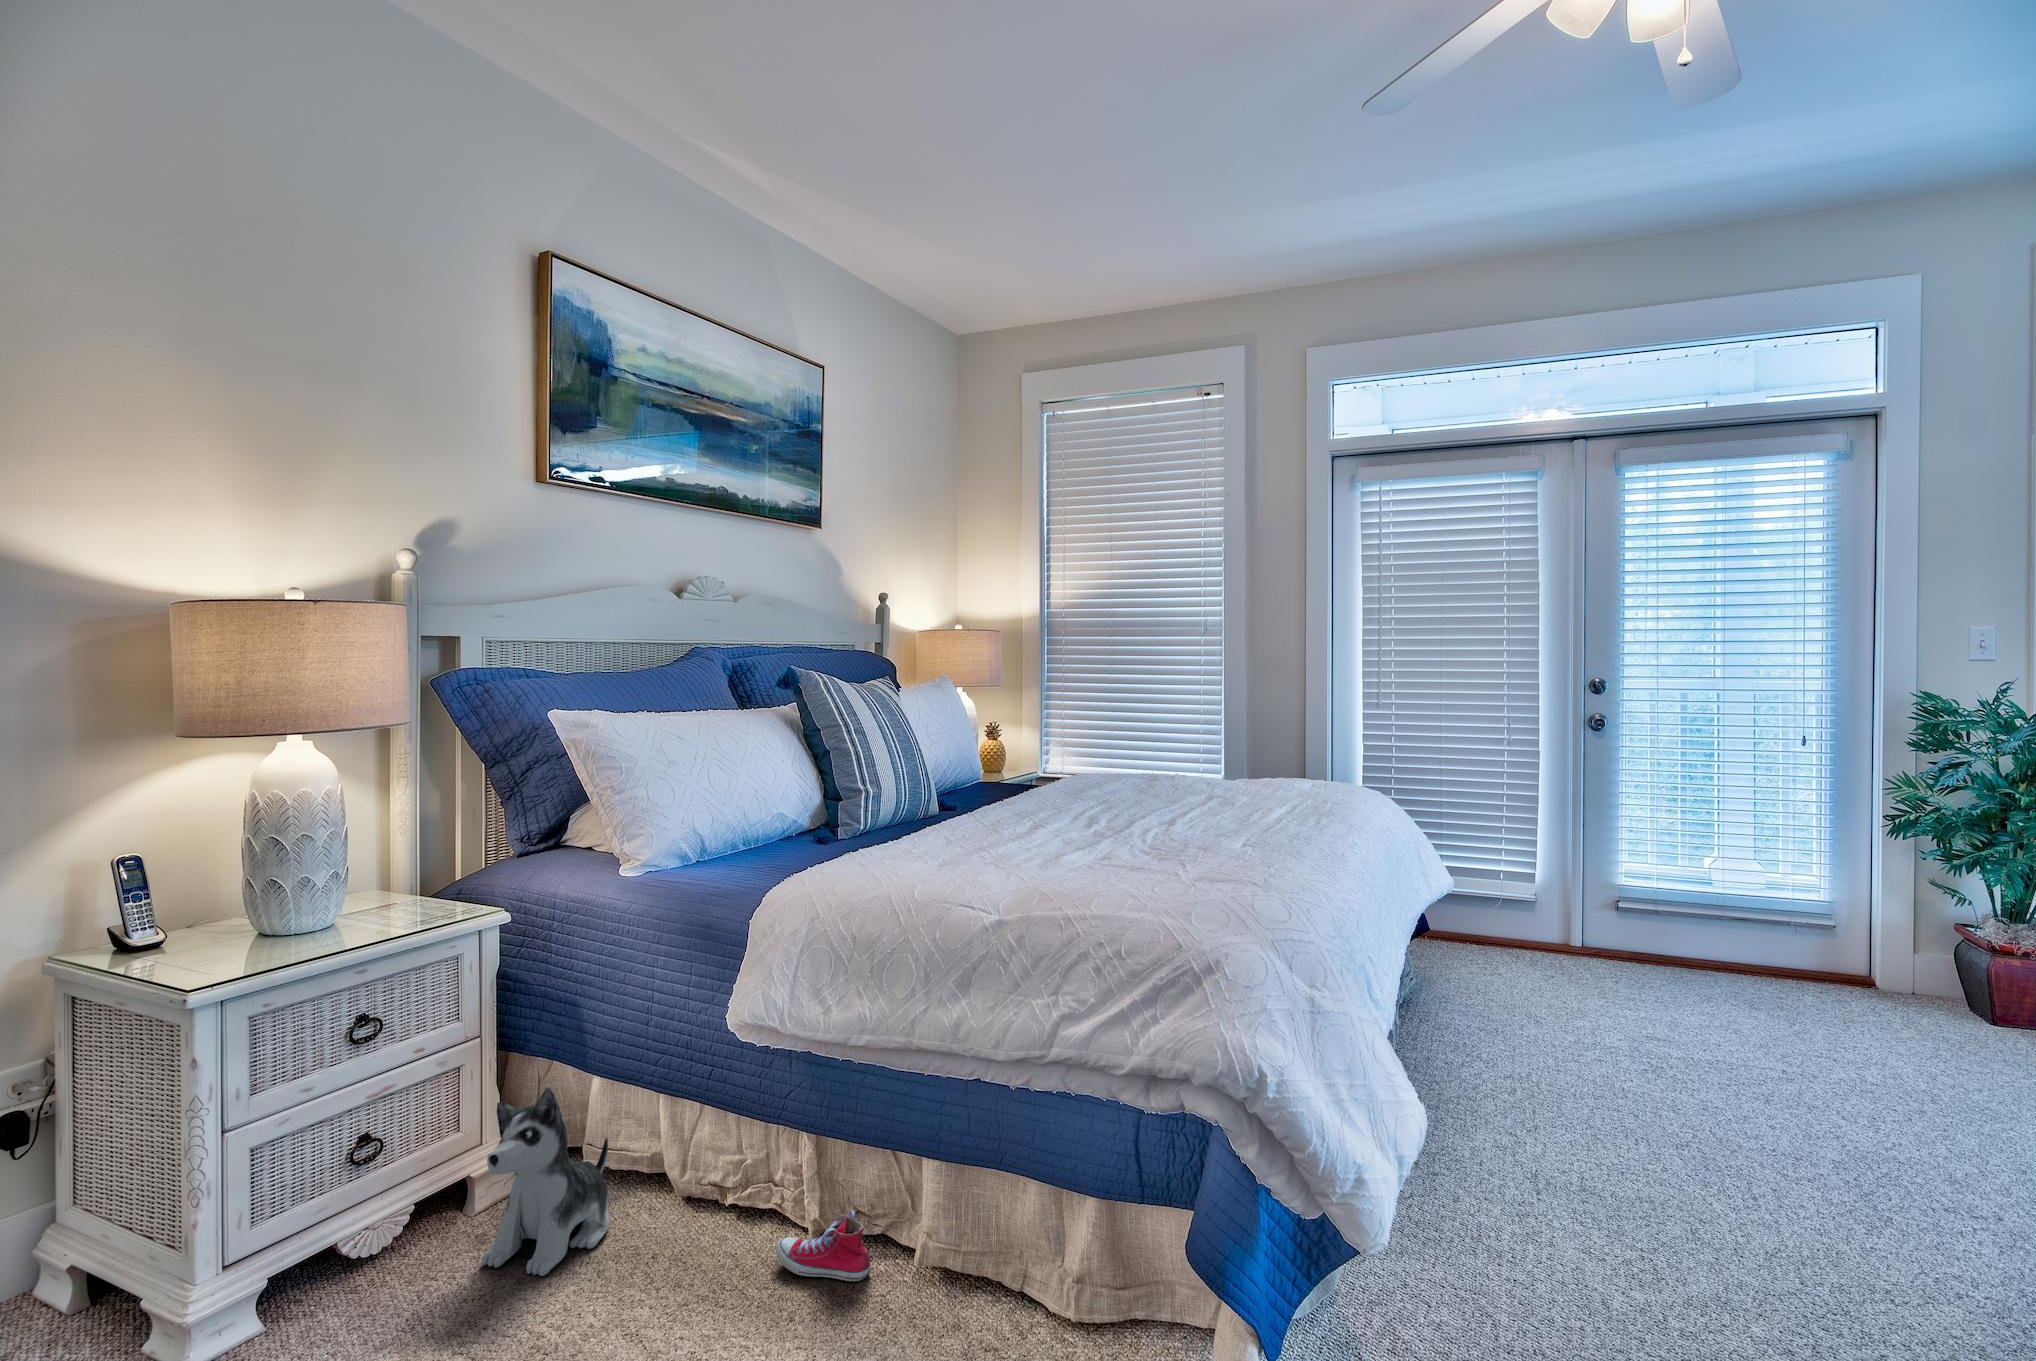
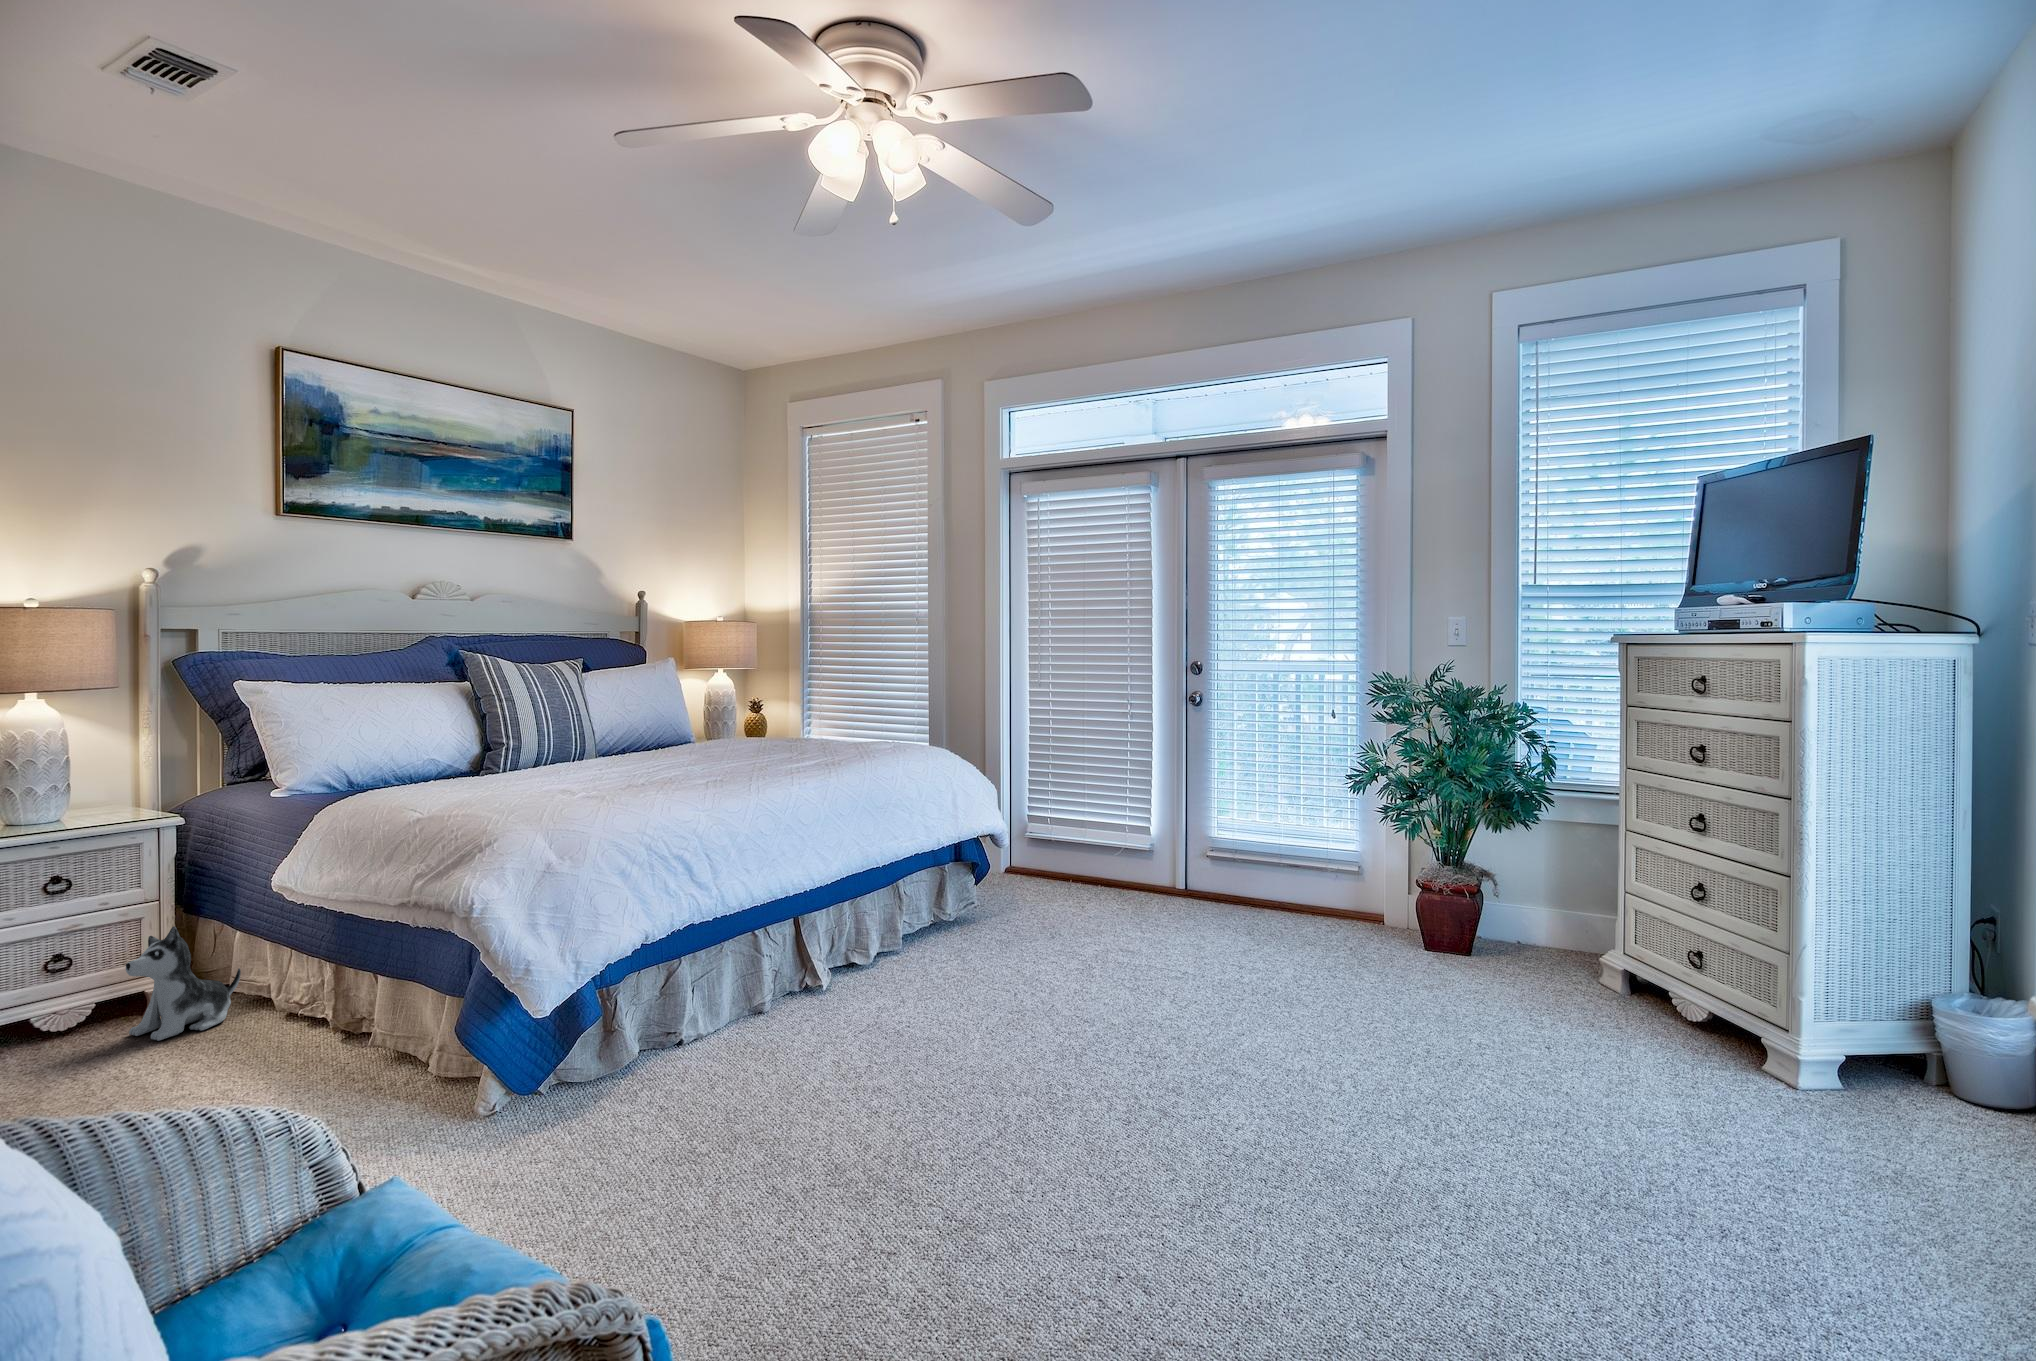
sneaker: present [776,1210,871,1281] -> none [301,1009,355,1051]

